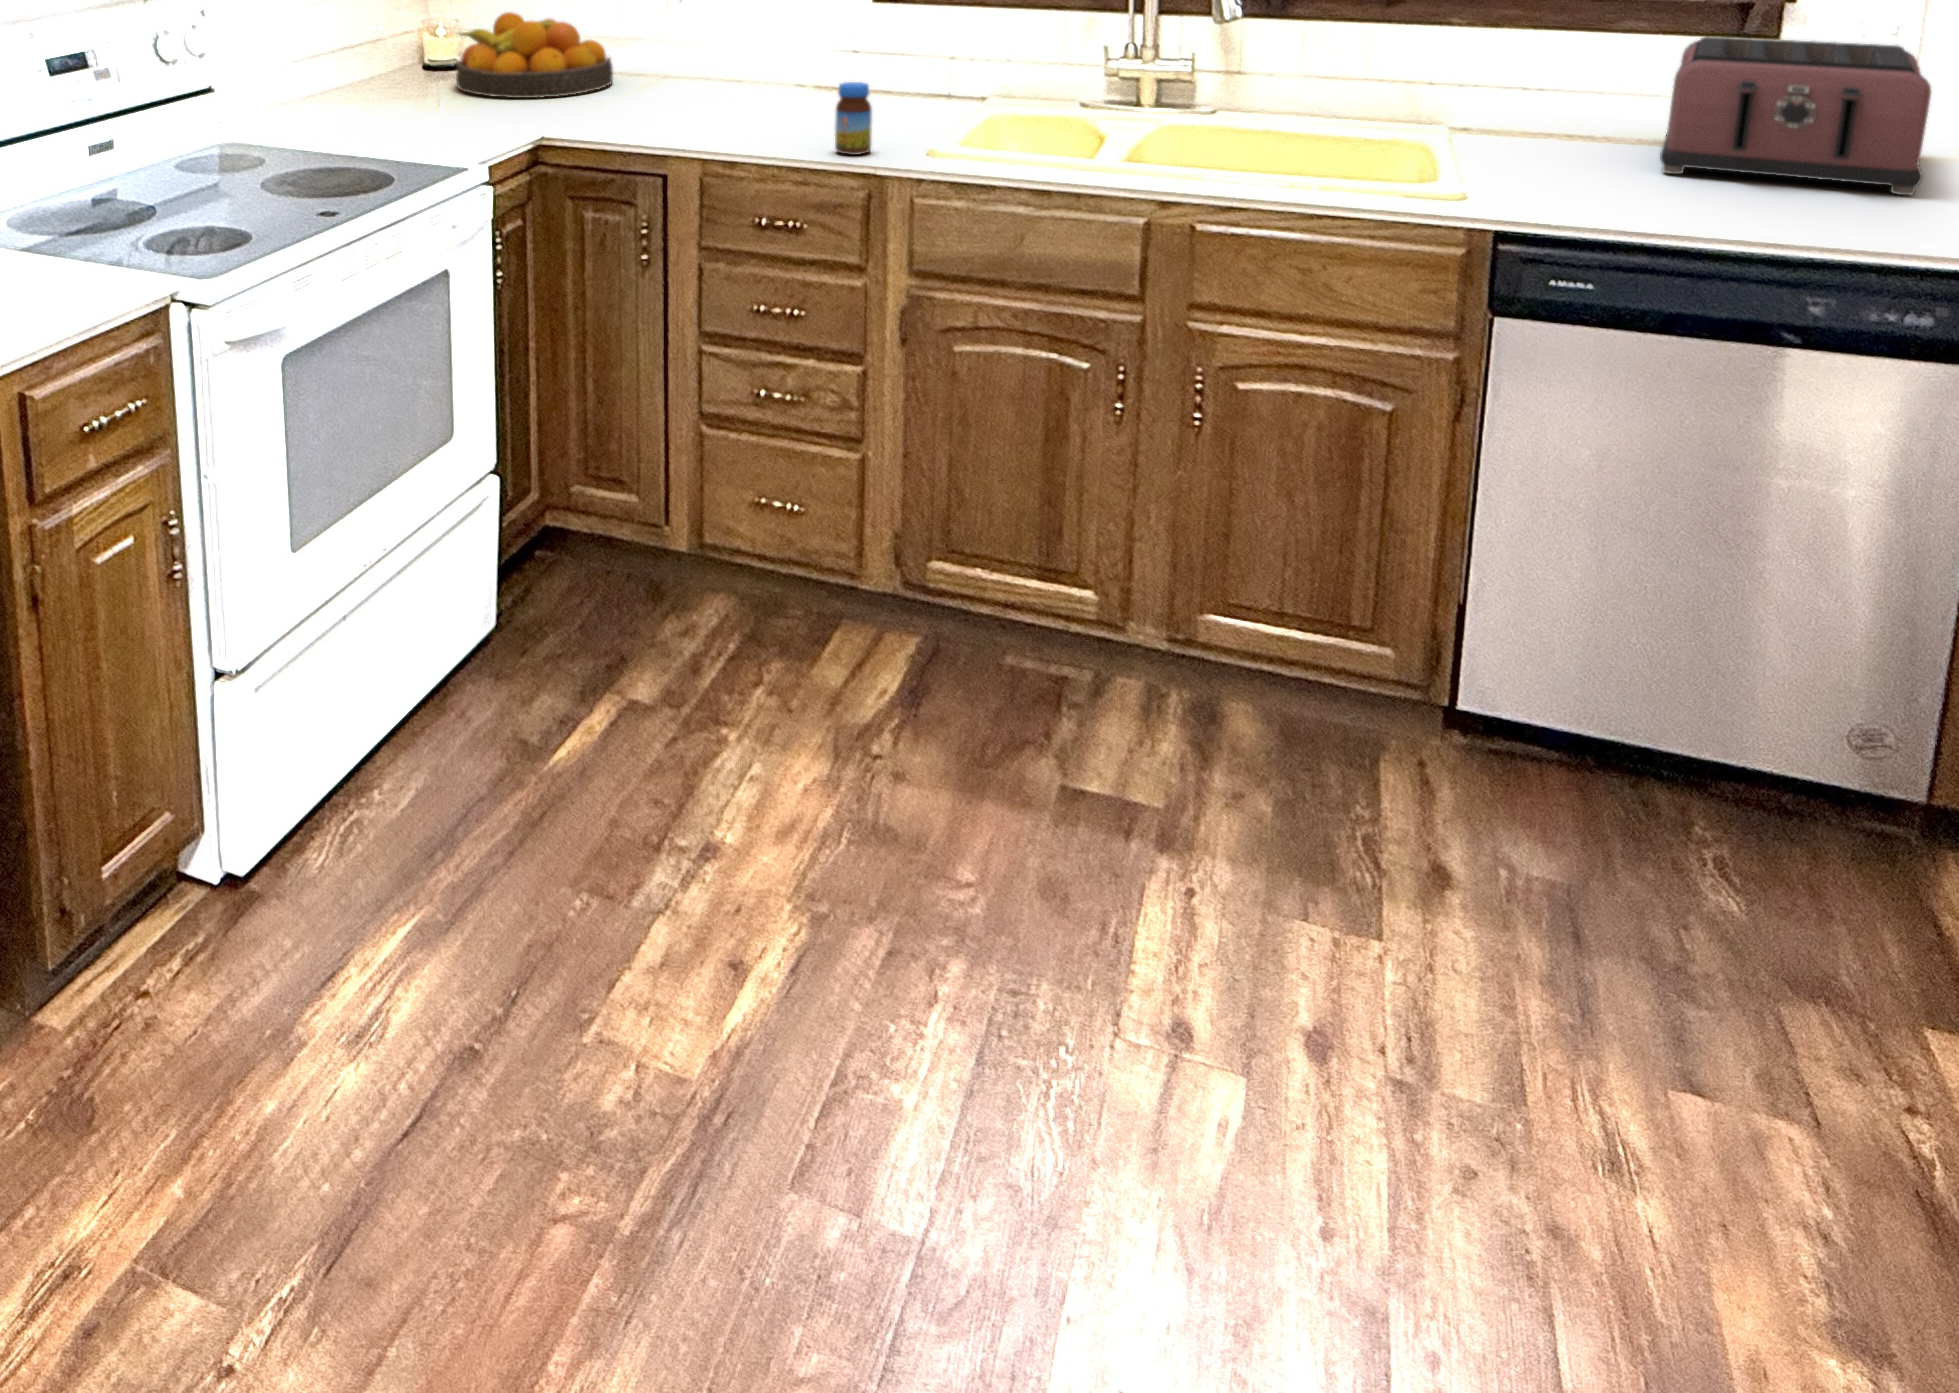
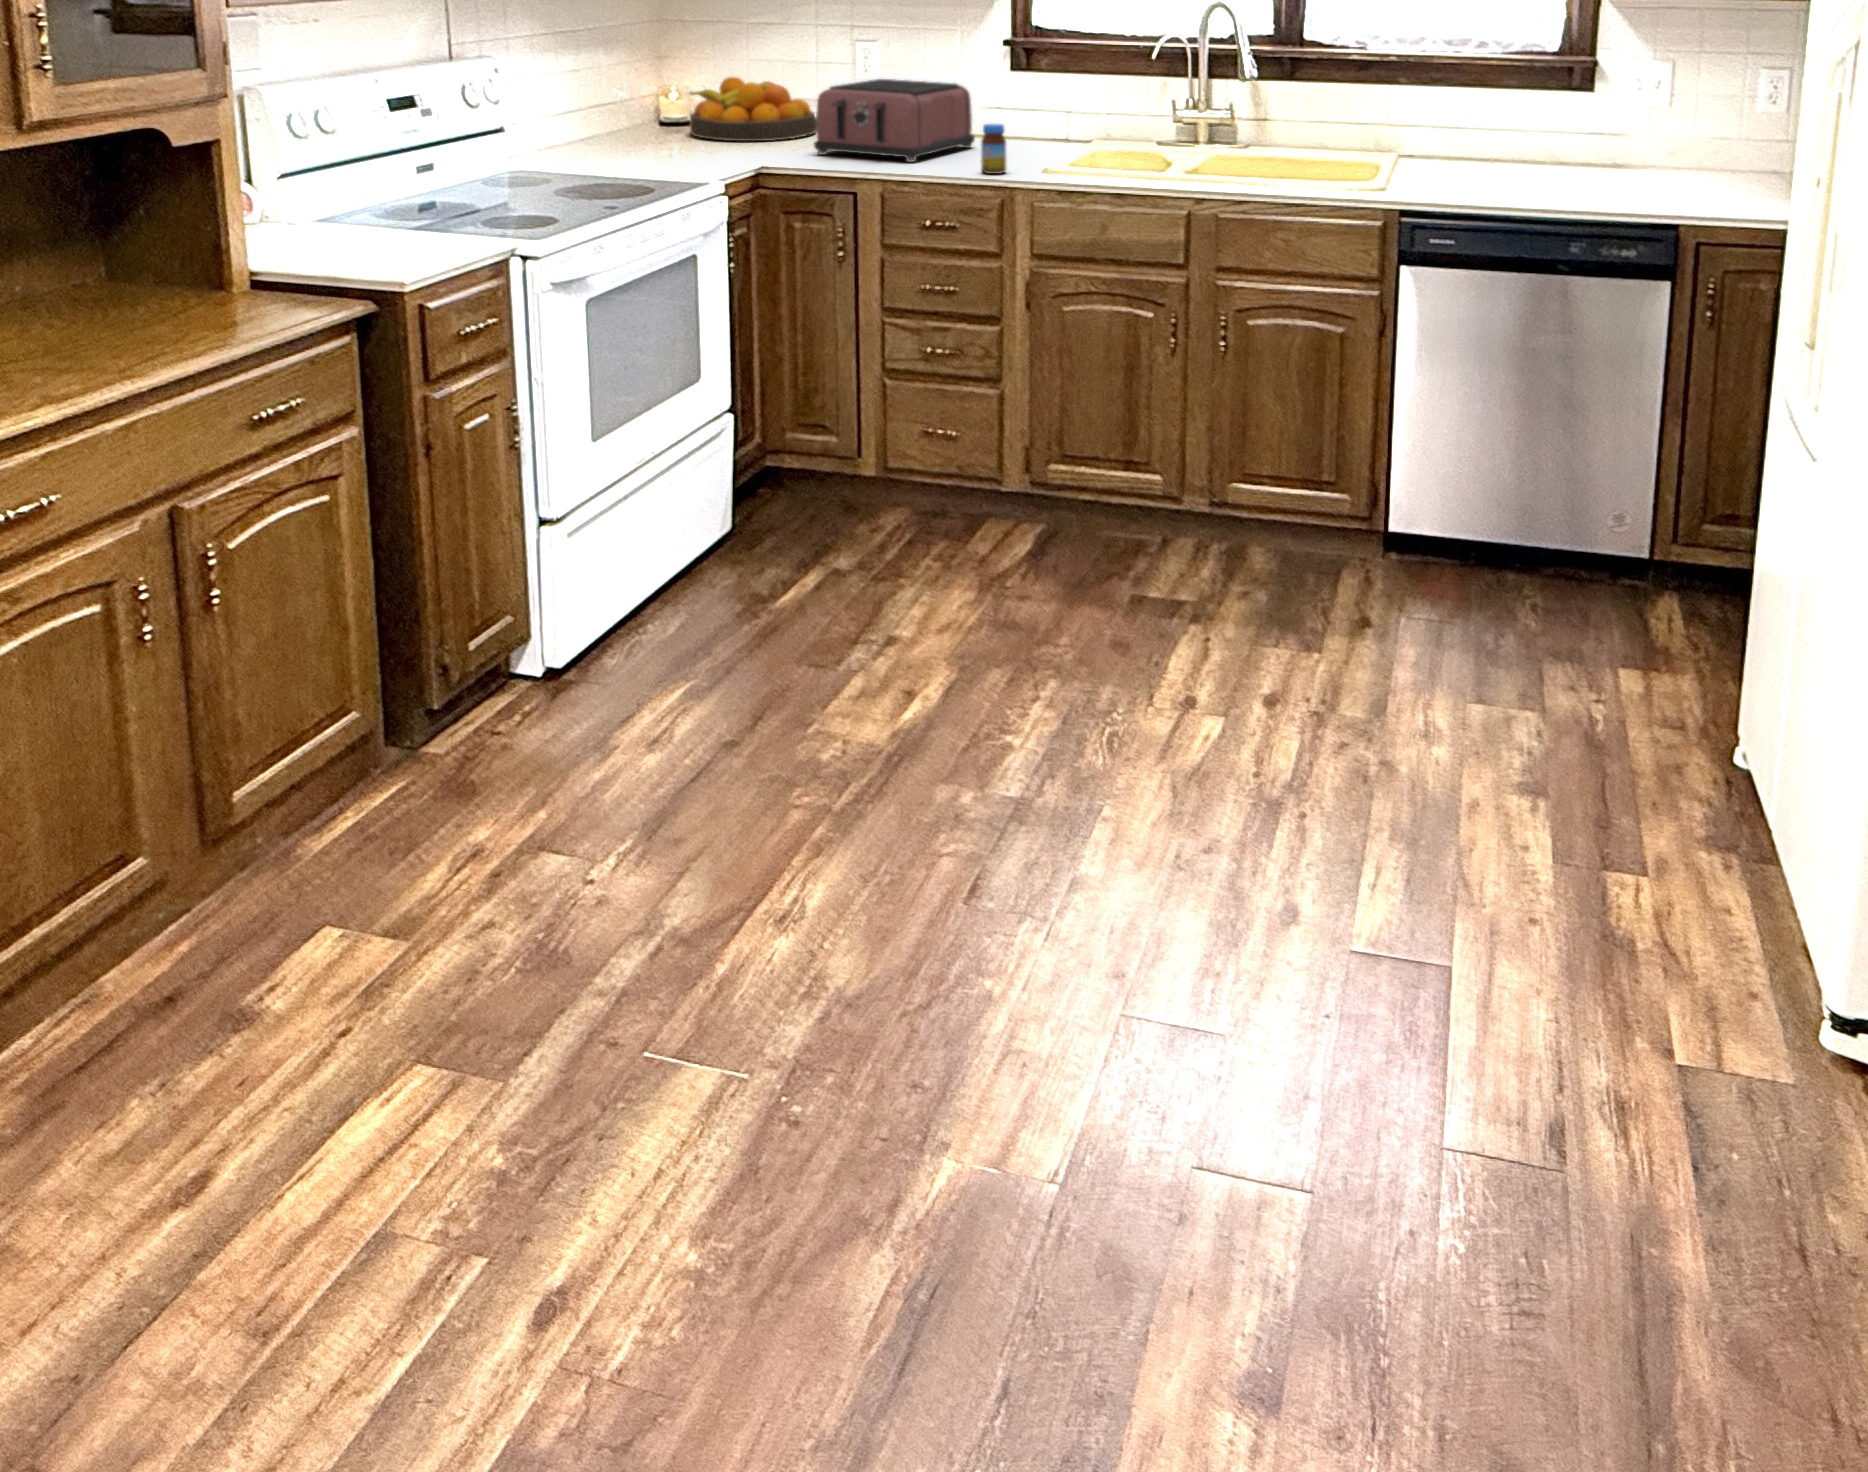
toaster: present [1660,36,1931,195] -> present [814,79,975,162]

